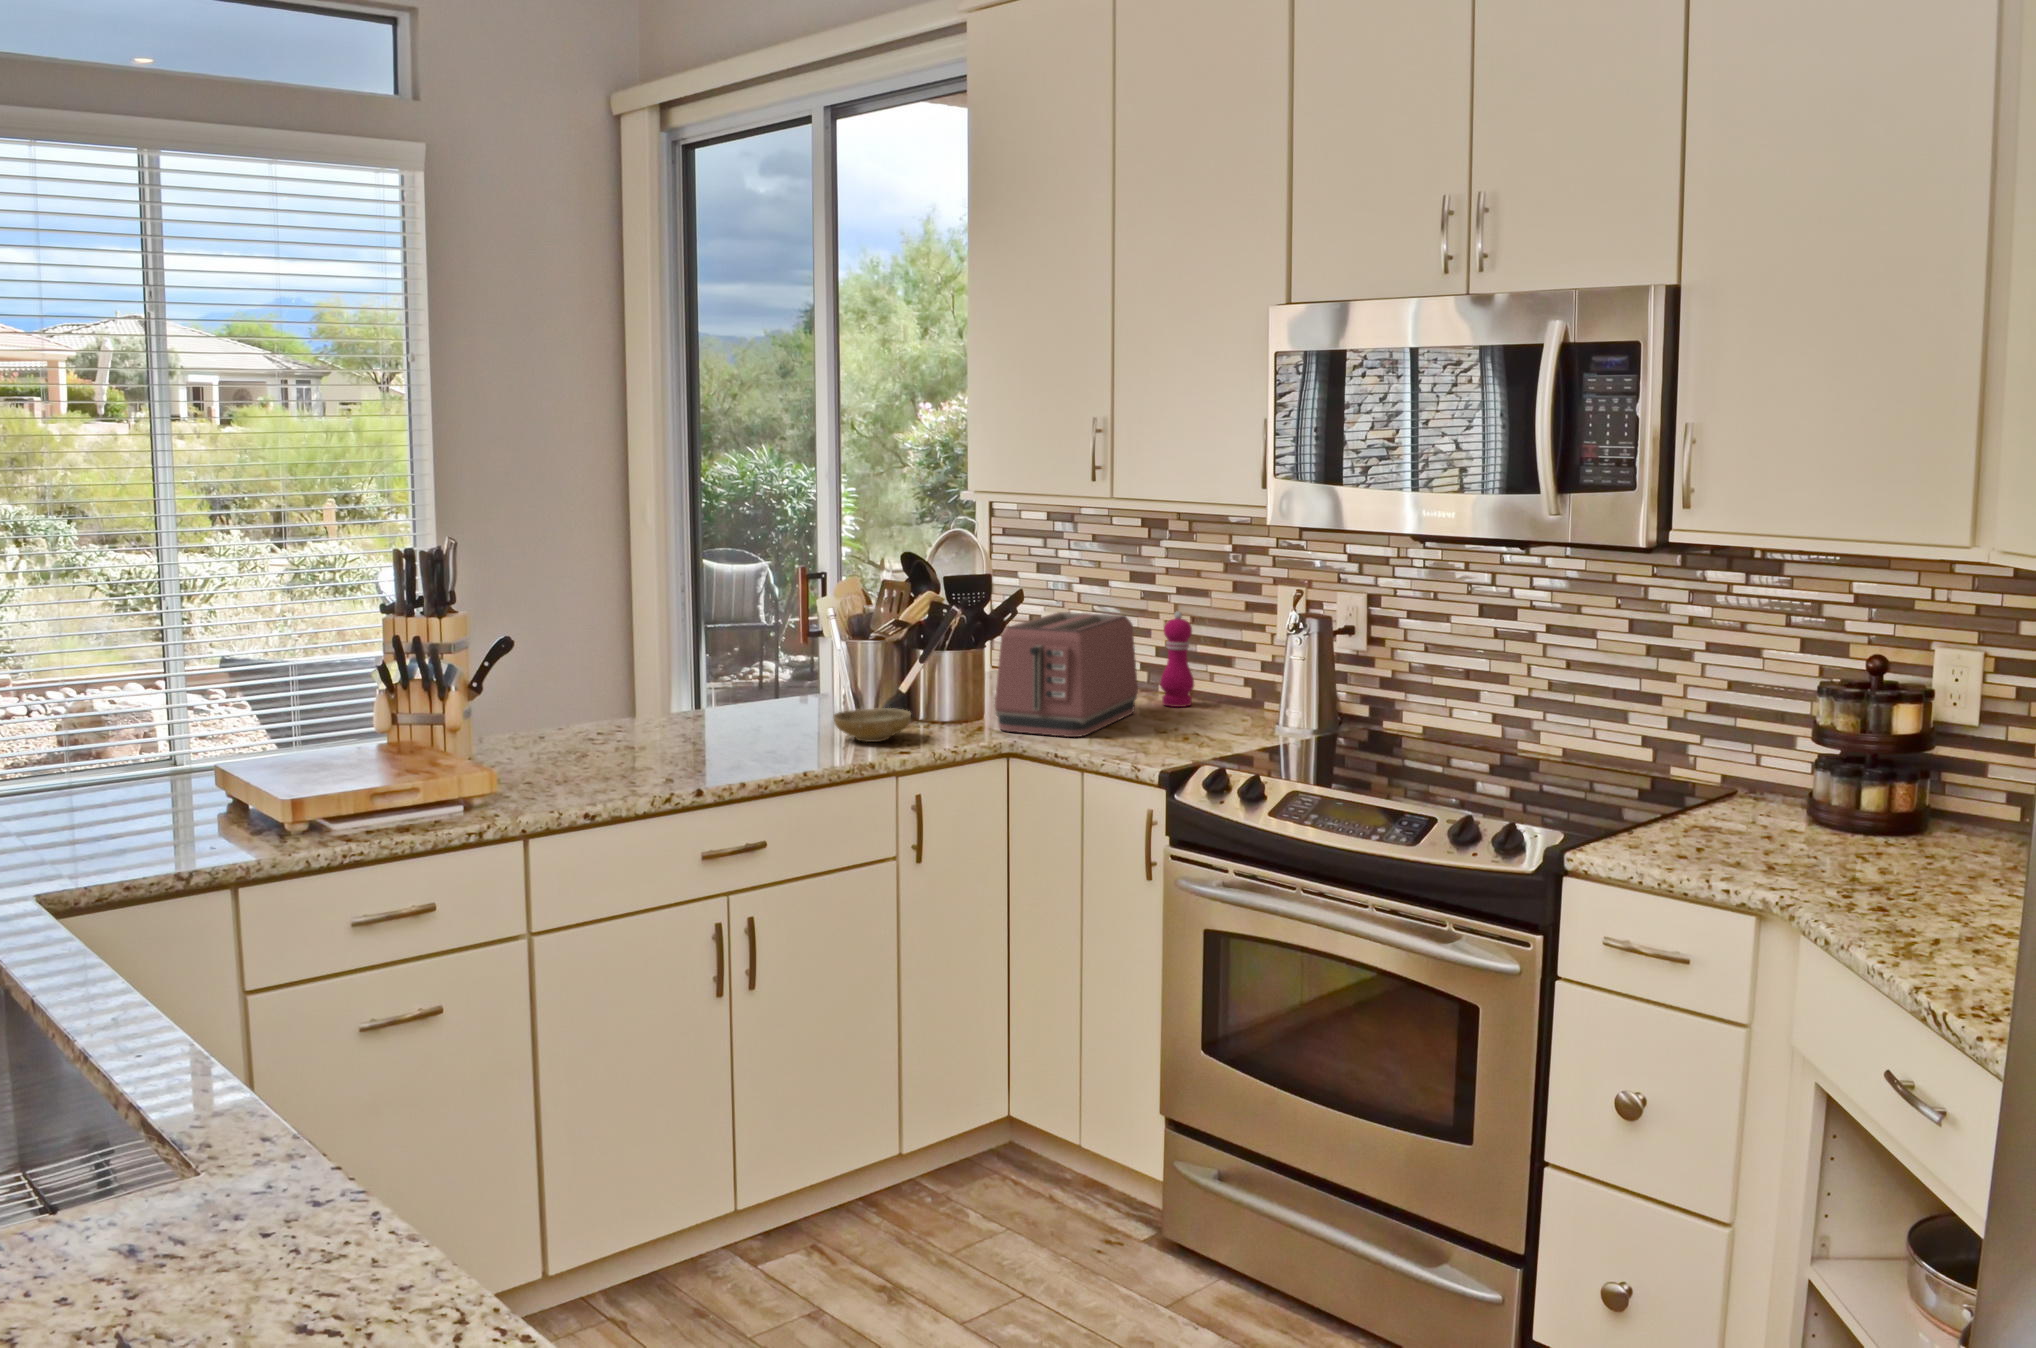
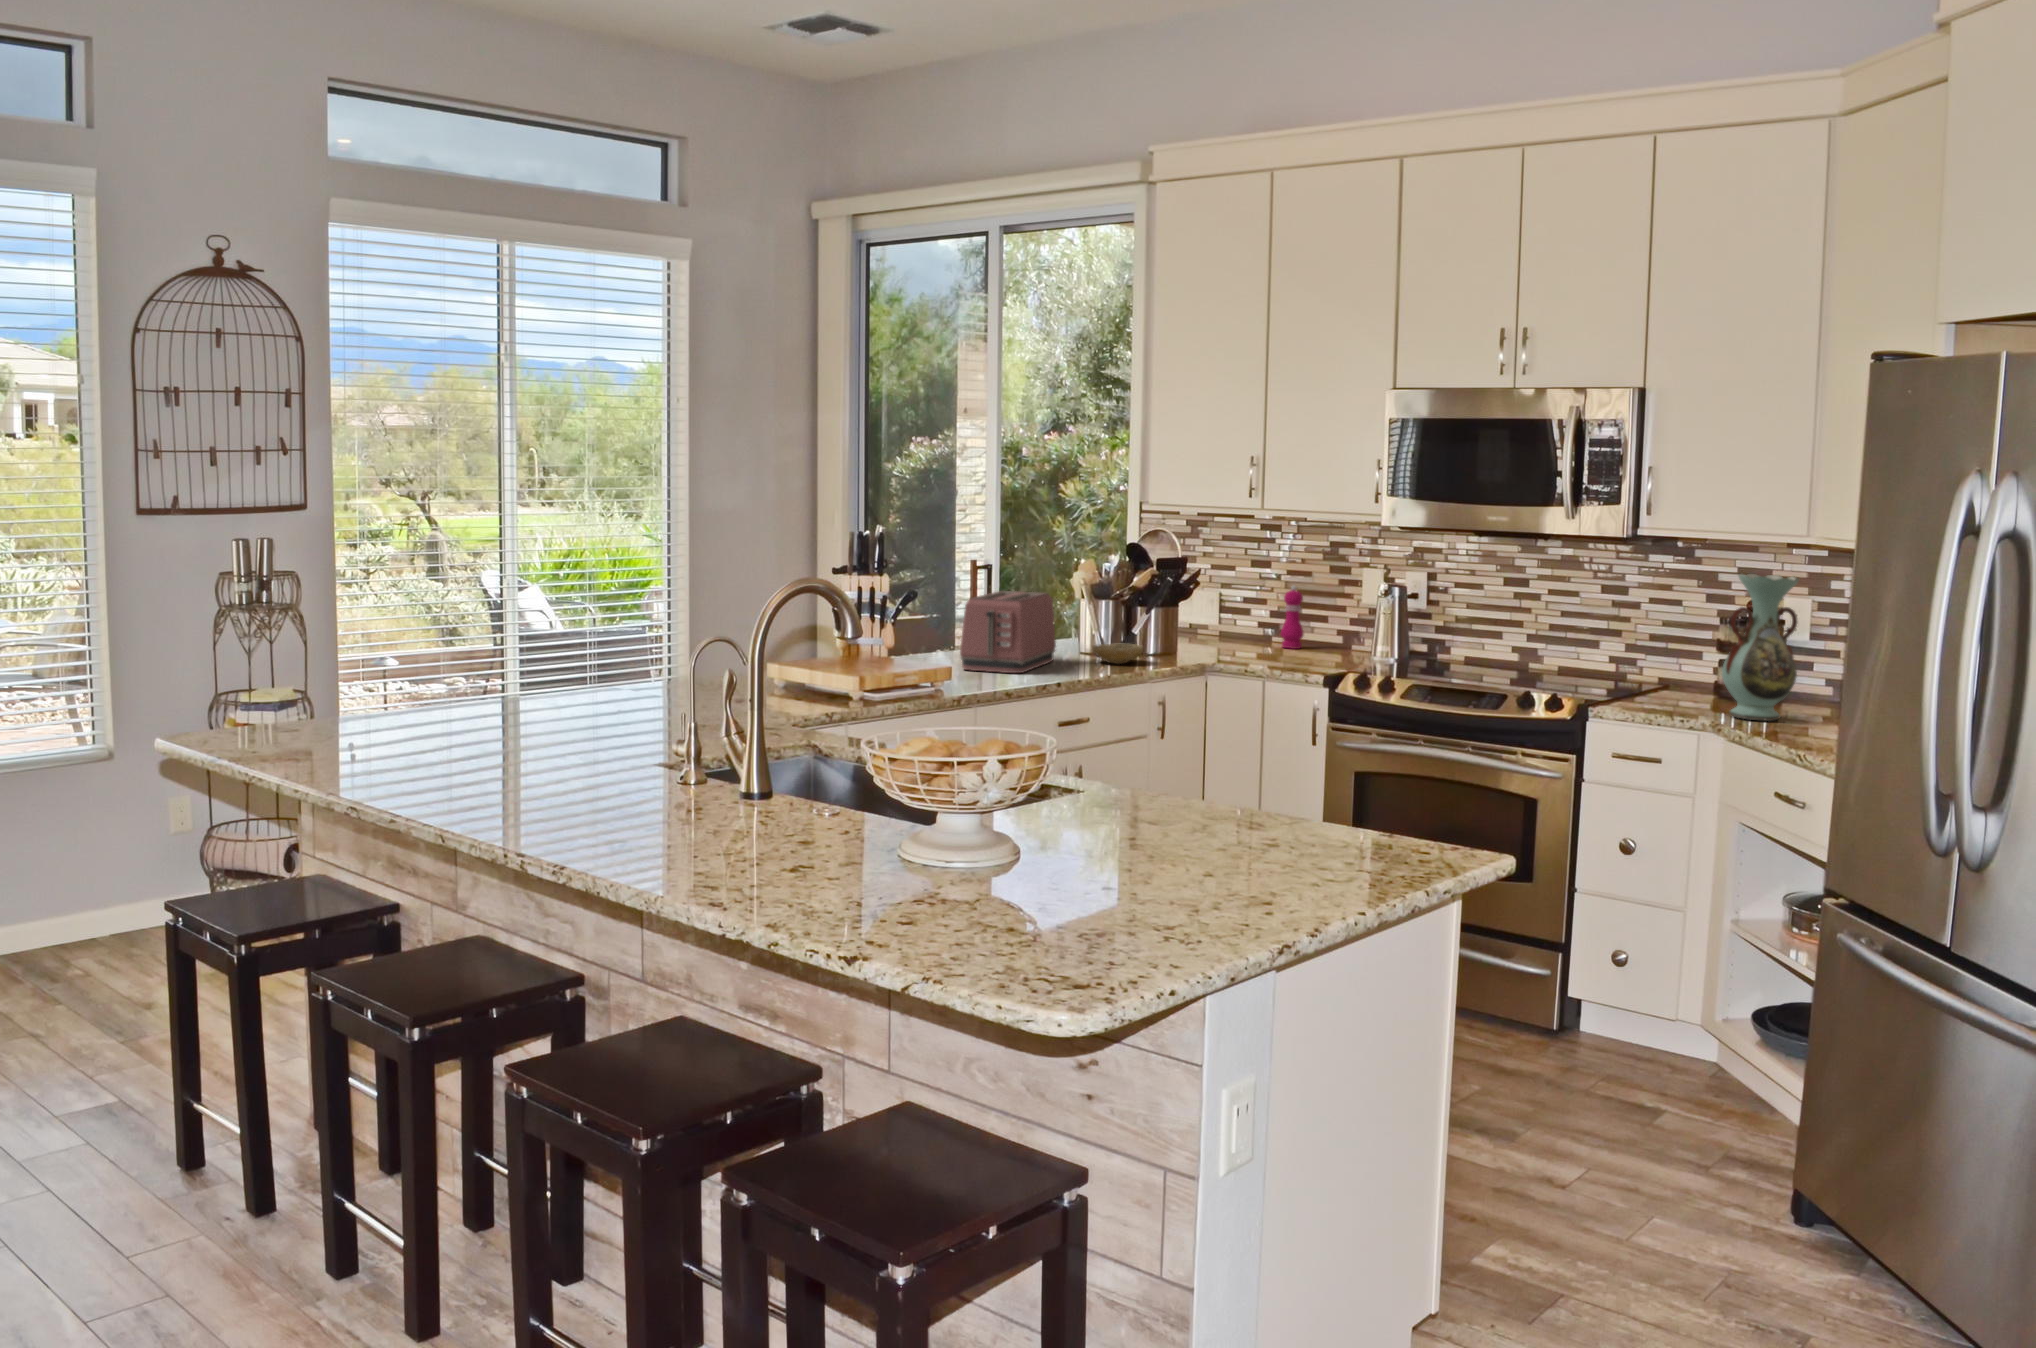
toaster: present [995,612,1138,737] -> present [960,591,1056,673]
decorative vase: none [1811,613,1953,884] -> present [1722,574,1799,721]

